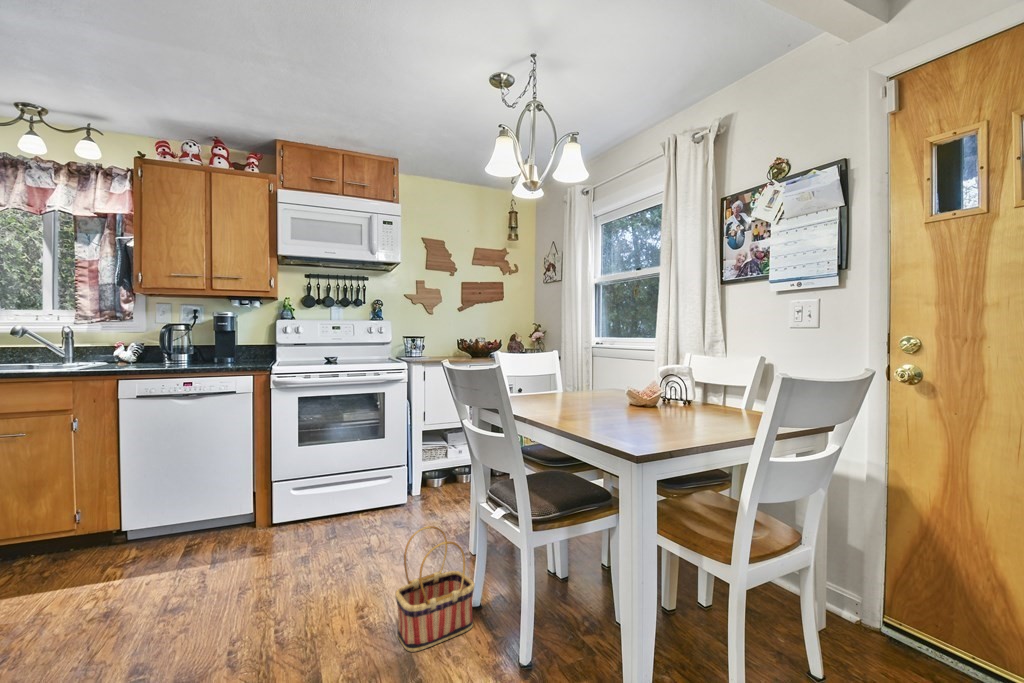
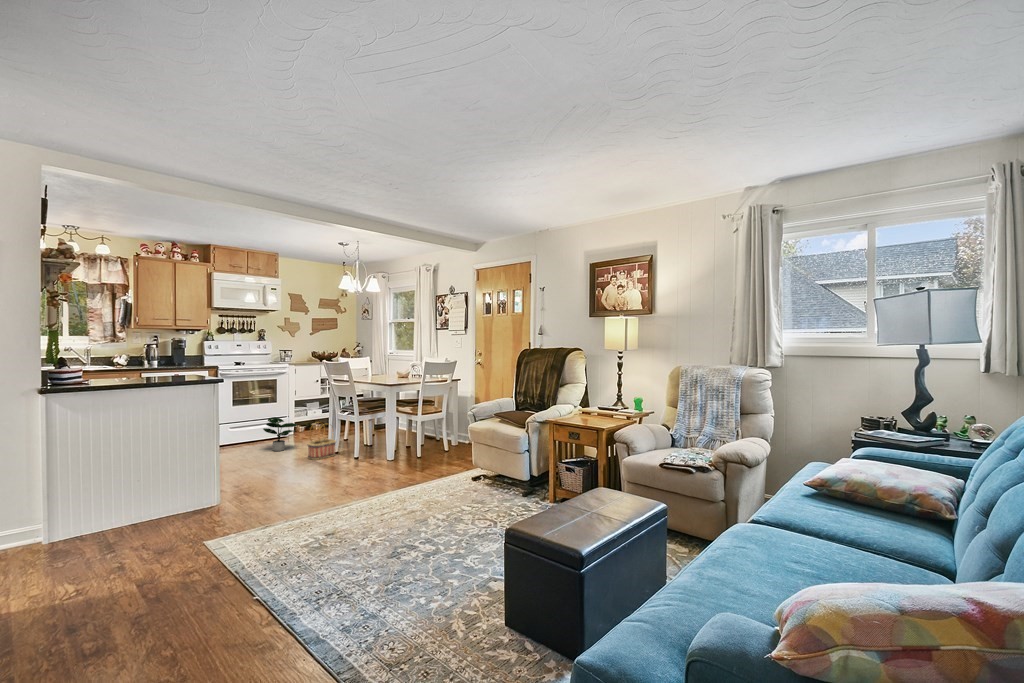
potted plant: none [325,481,401,569] -> present [263,417,297,451]

